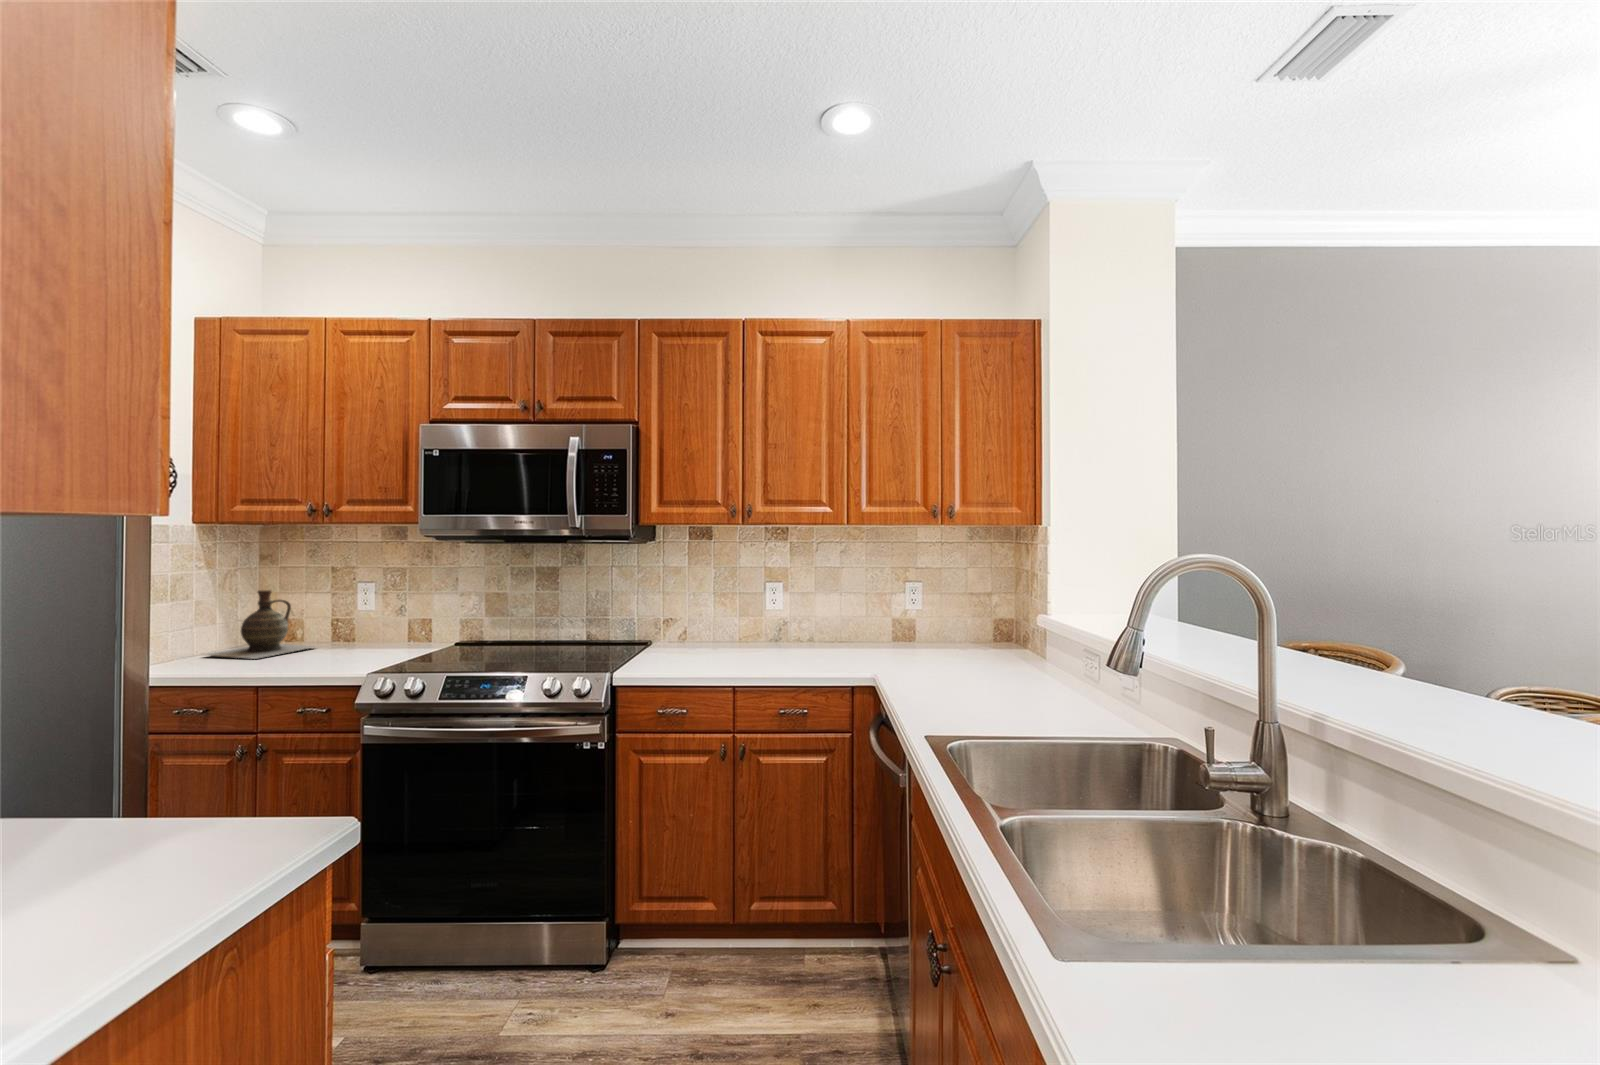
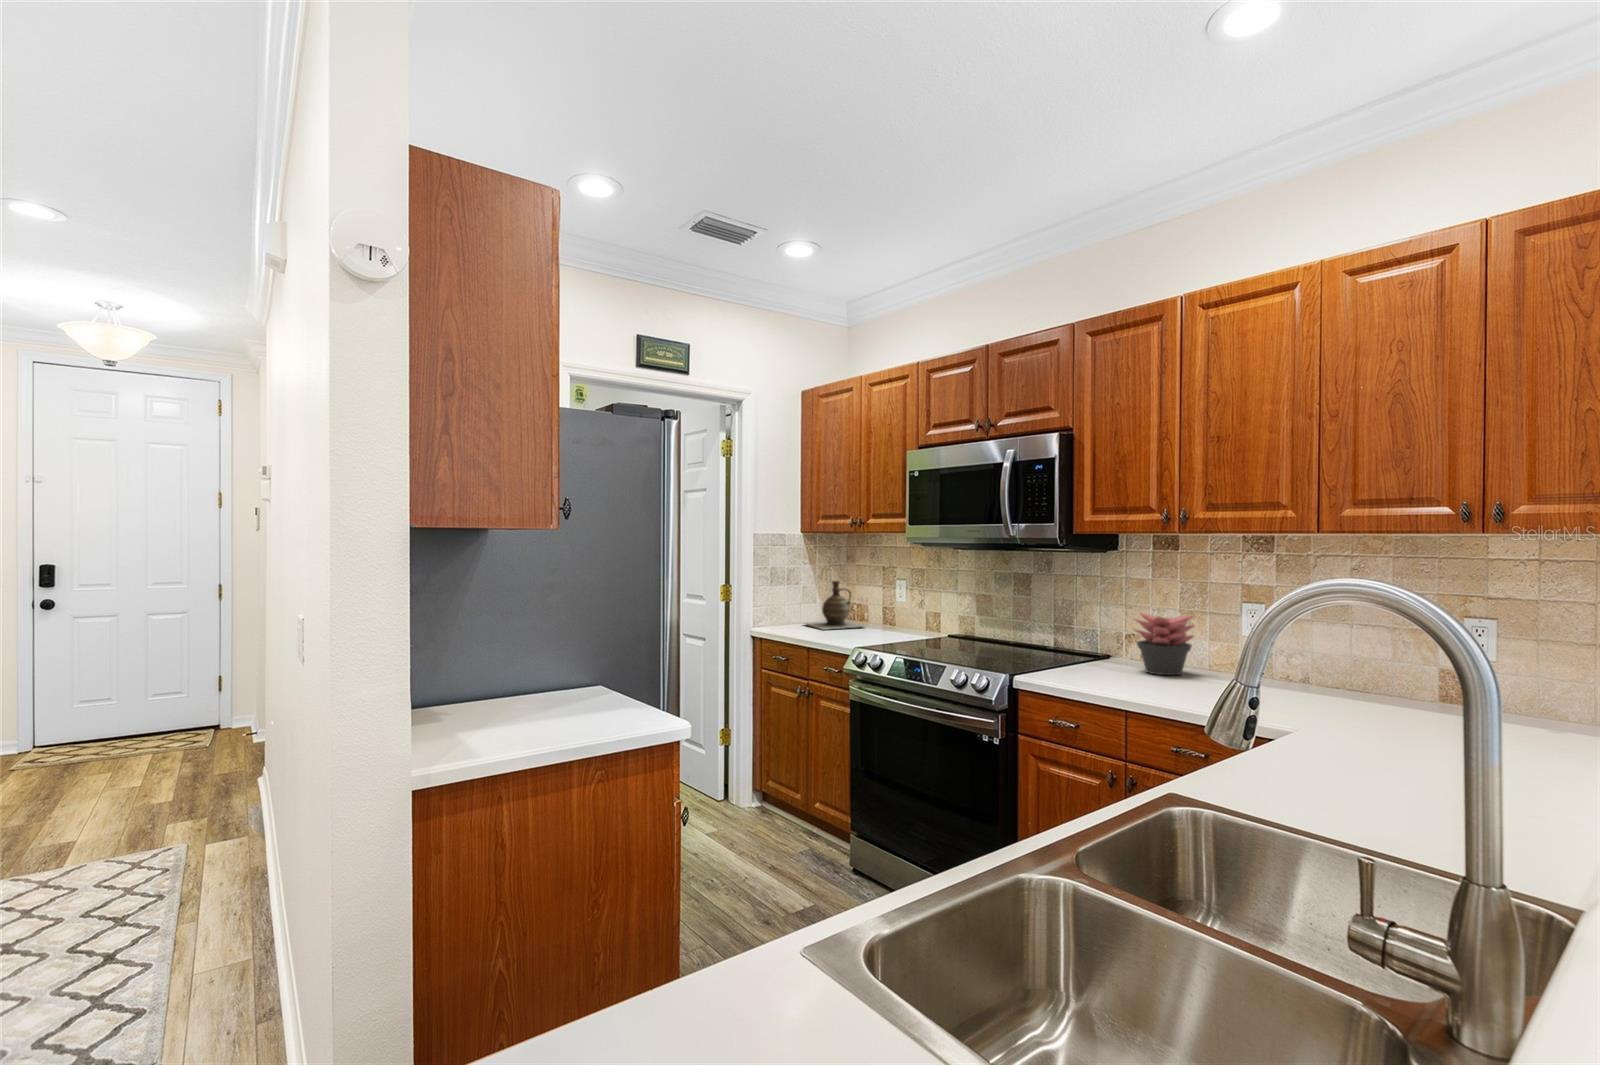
succulent plant: none [687,595,736,651] -> present [1134,612,1194,675]

